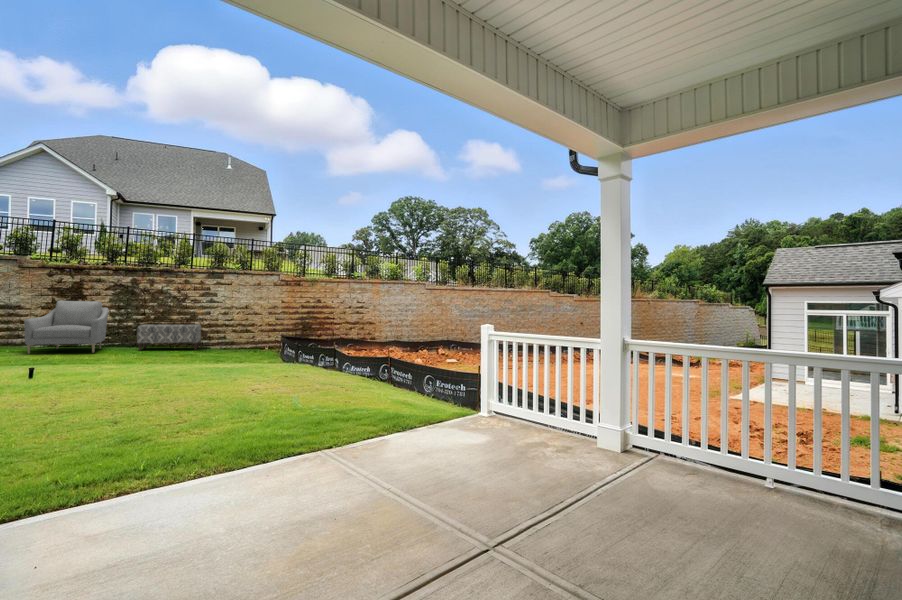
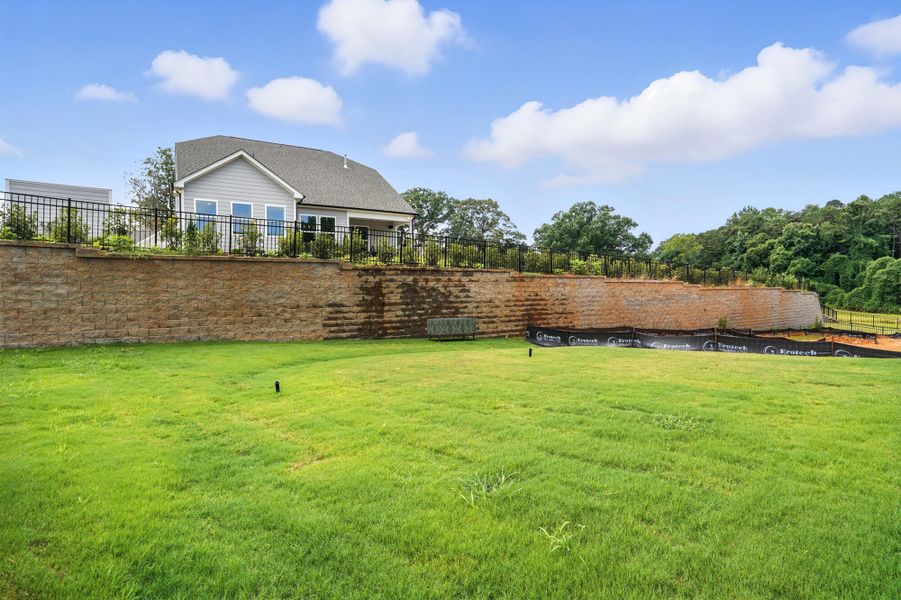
chair: present [24,301,109,354] -> none [370,298,430,346]

